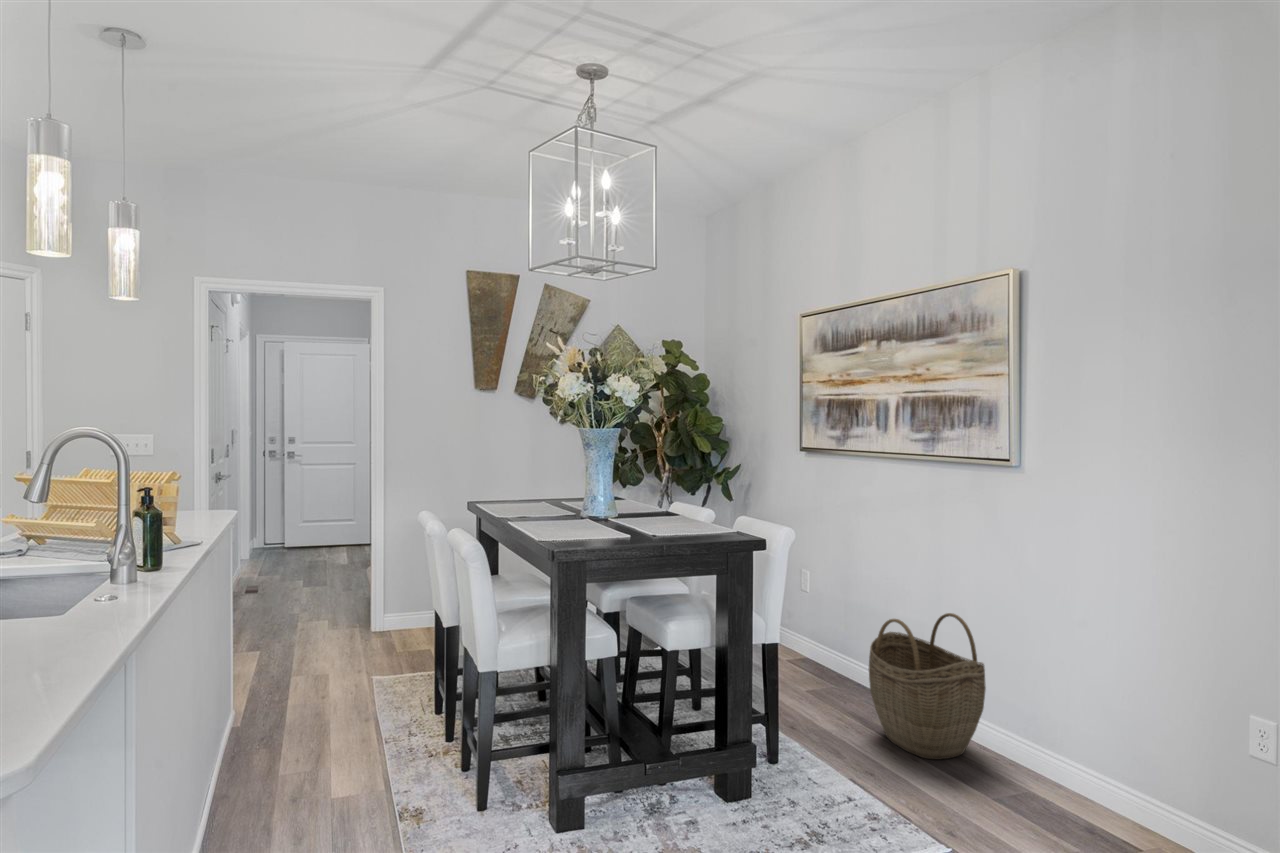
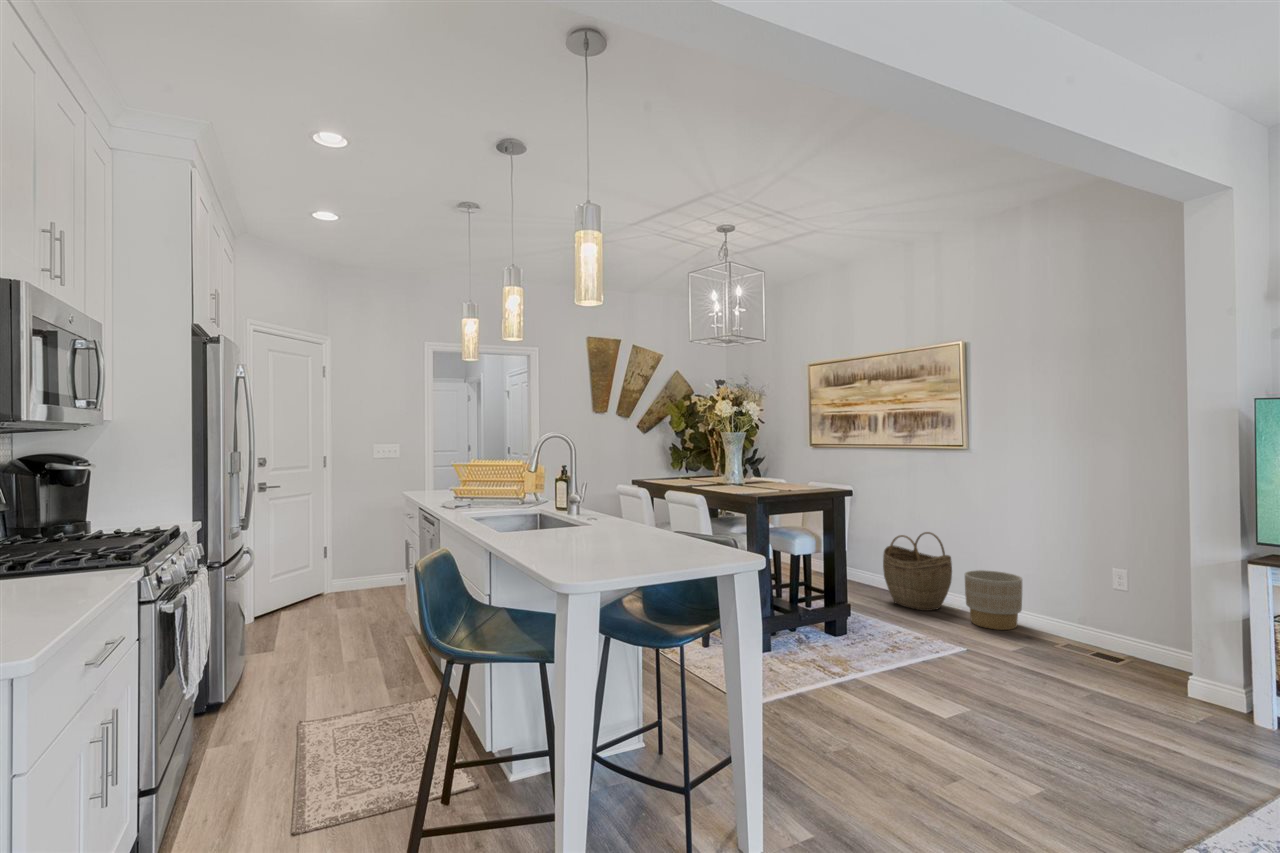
planter: none [989,697,1096,822] -> present [965,570,1022,630]

